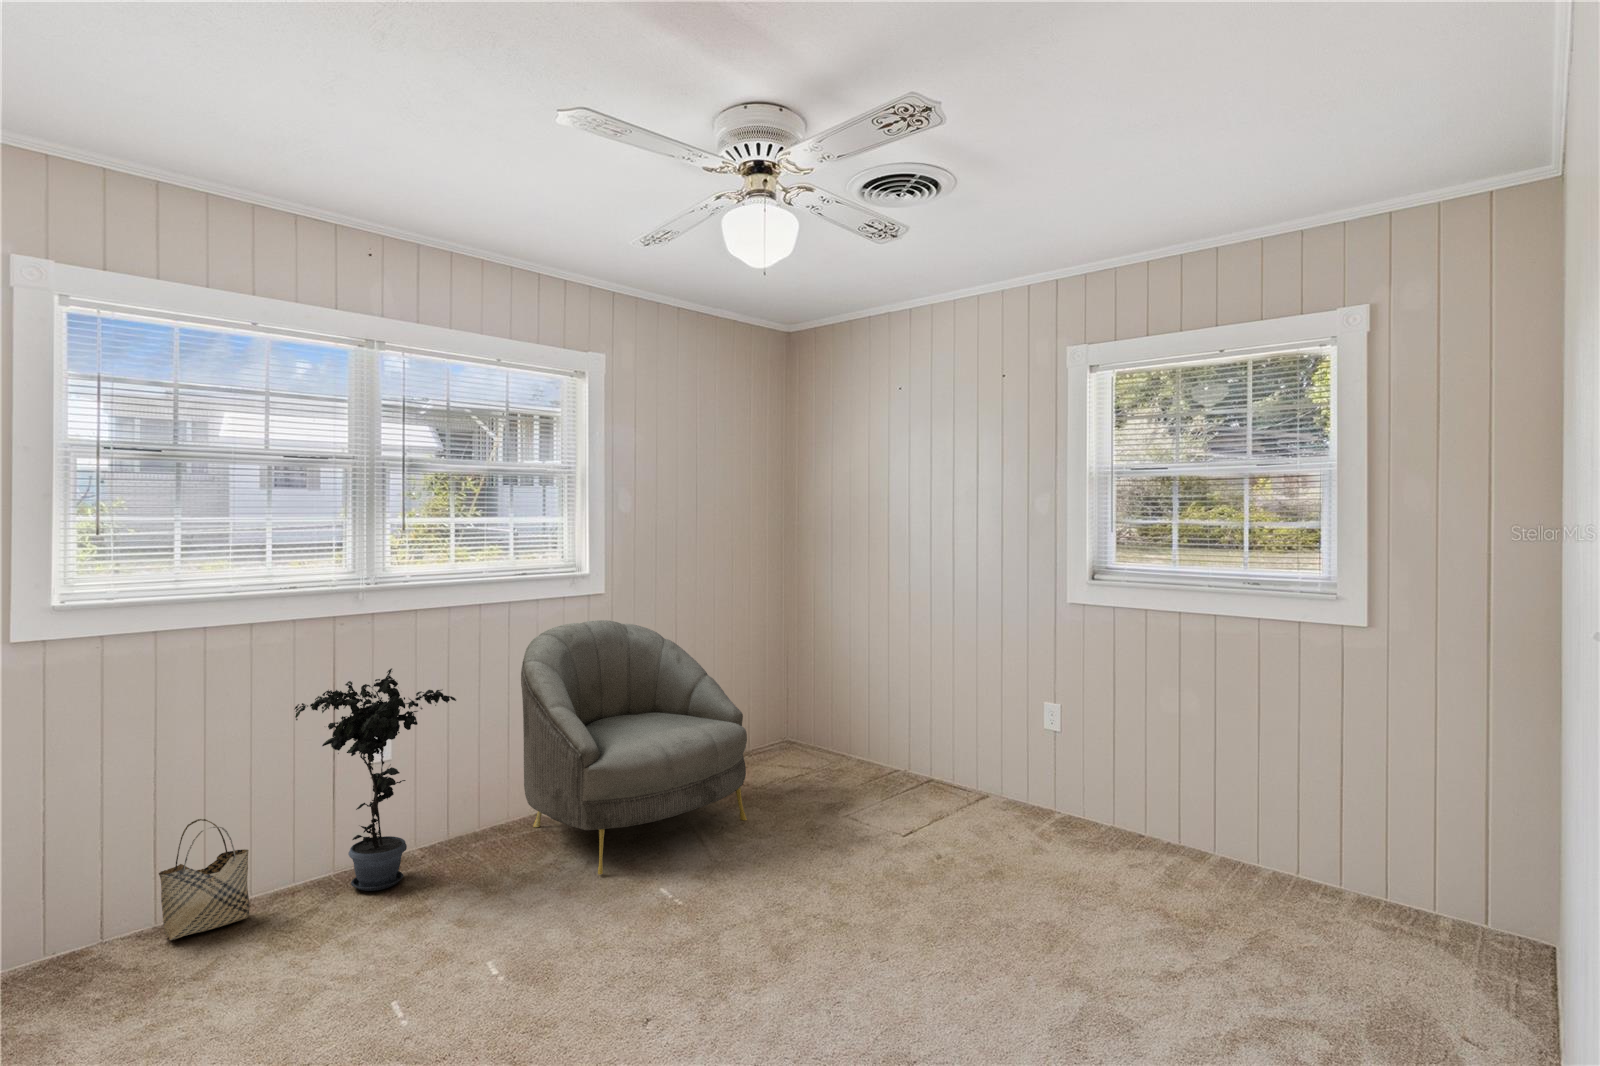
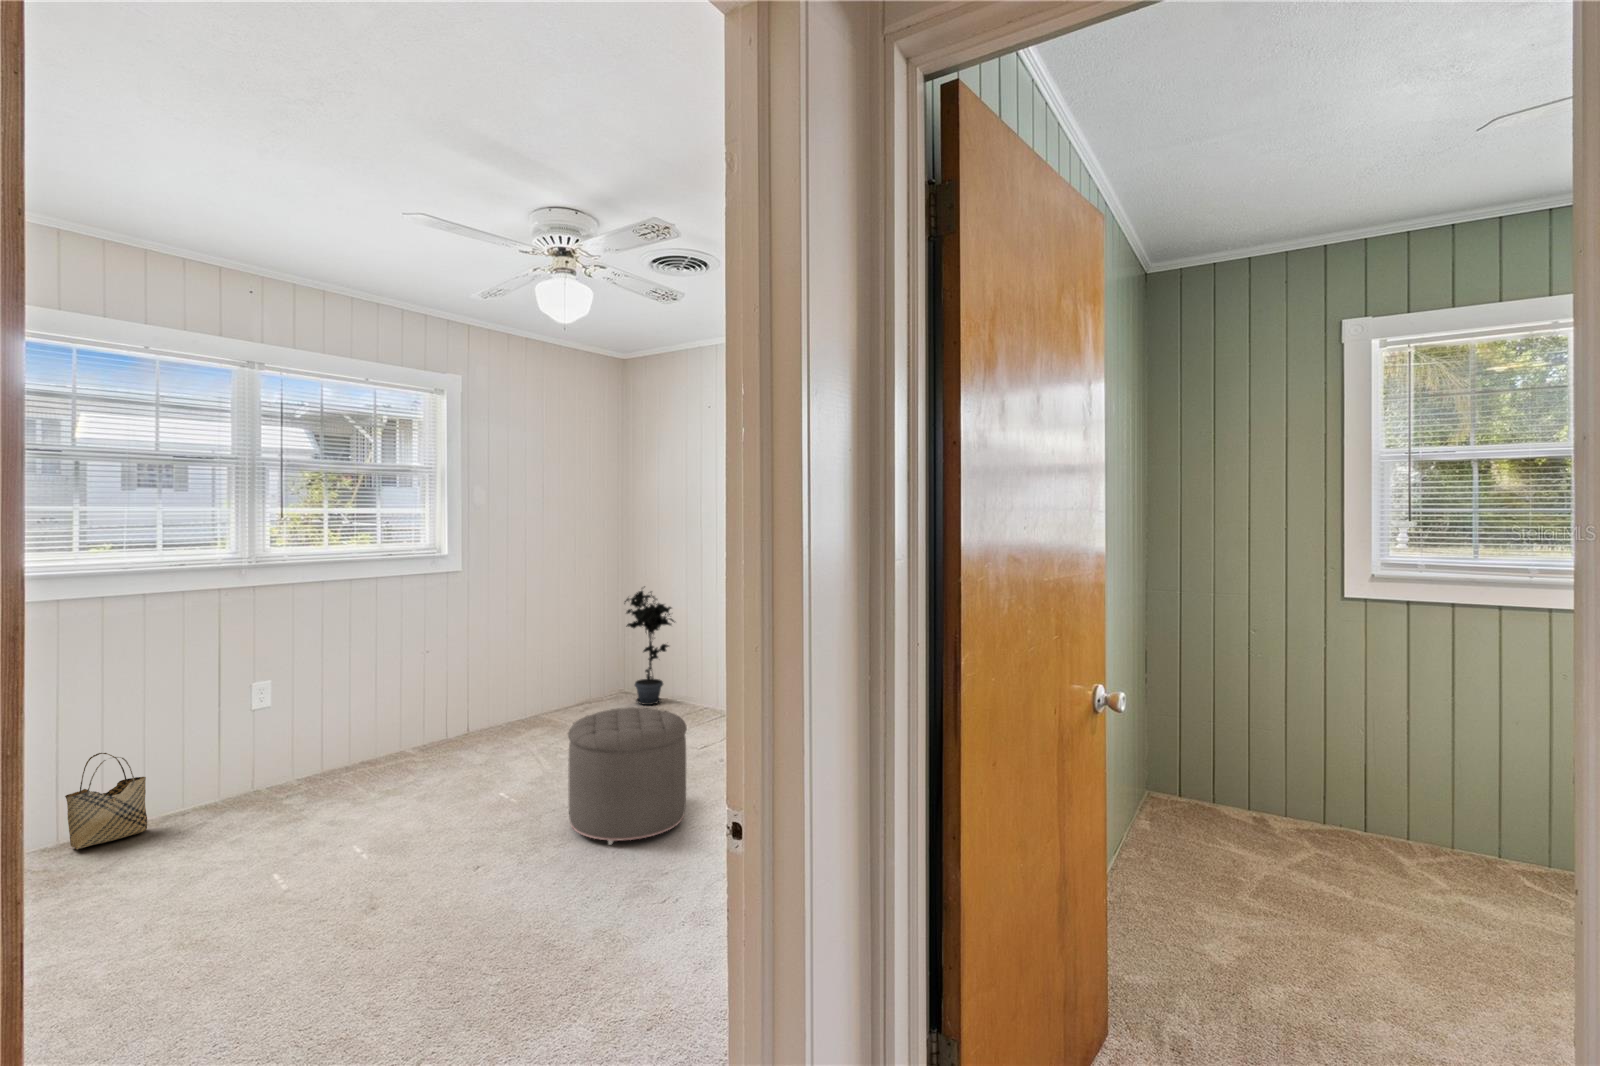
armchair: present [521,620,747,875] -> none [388,590,579,786]
potted plant: present [295,668,456,891] -> present [624,591,674,705]
ottoman: none [756,786,914,983] -> present [568,707,687,845]

